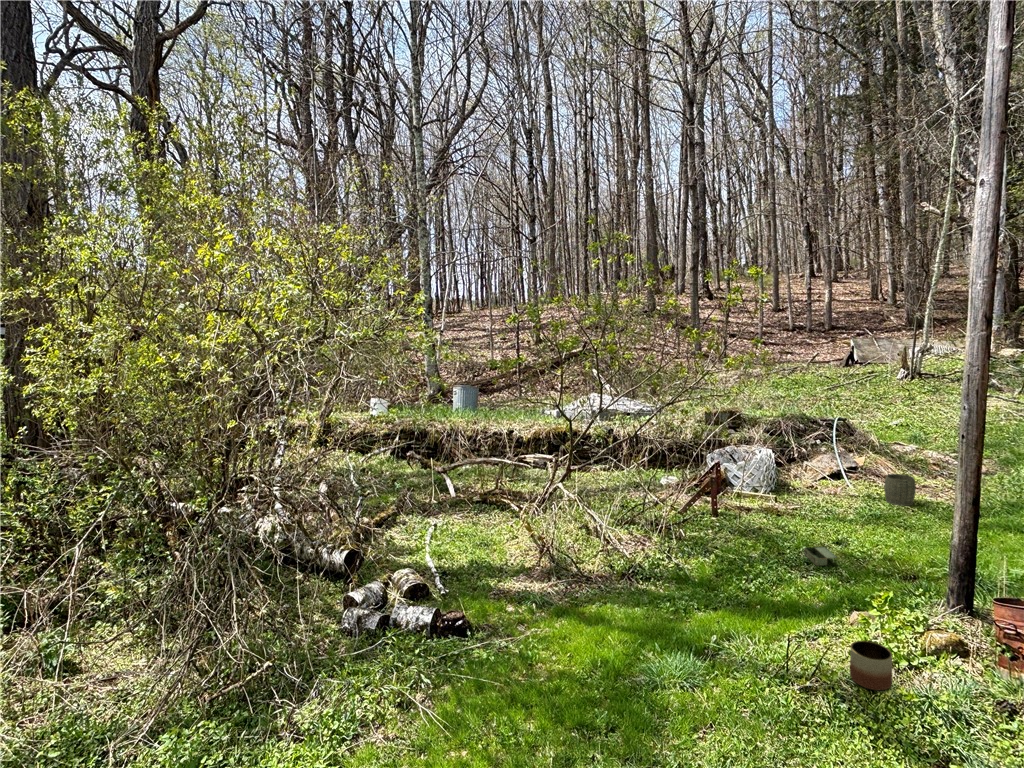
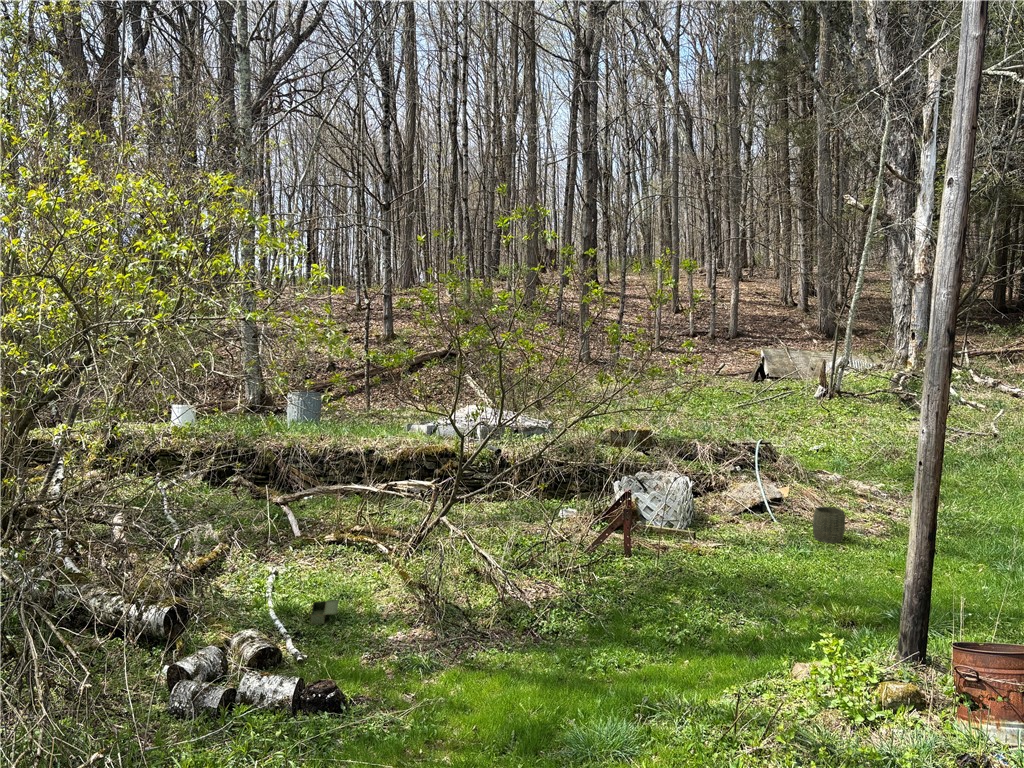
toolbox: present [804,547,837,566] -> present [309,600,339,624]
planter: present [850,641,892,690] -> none [808,696,854,751]

